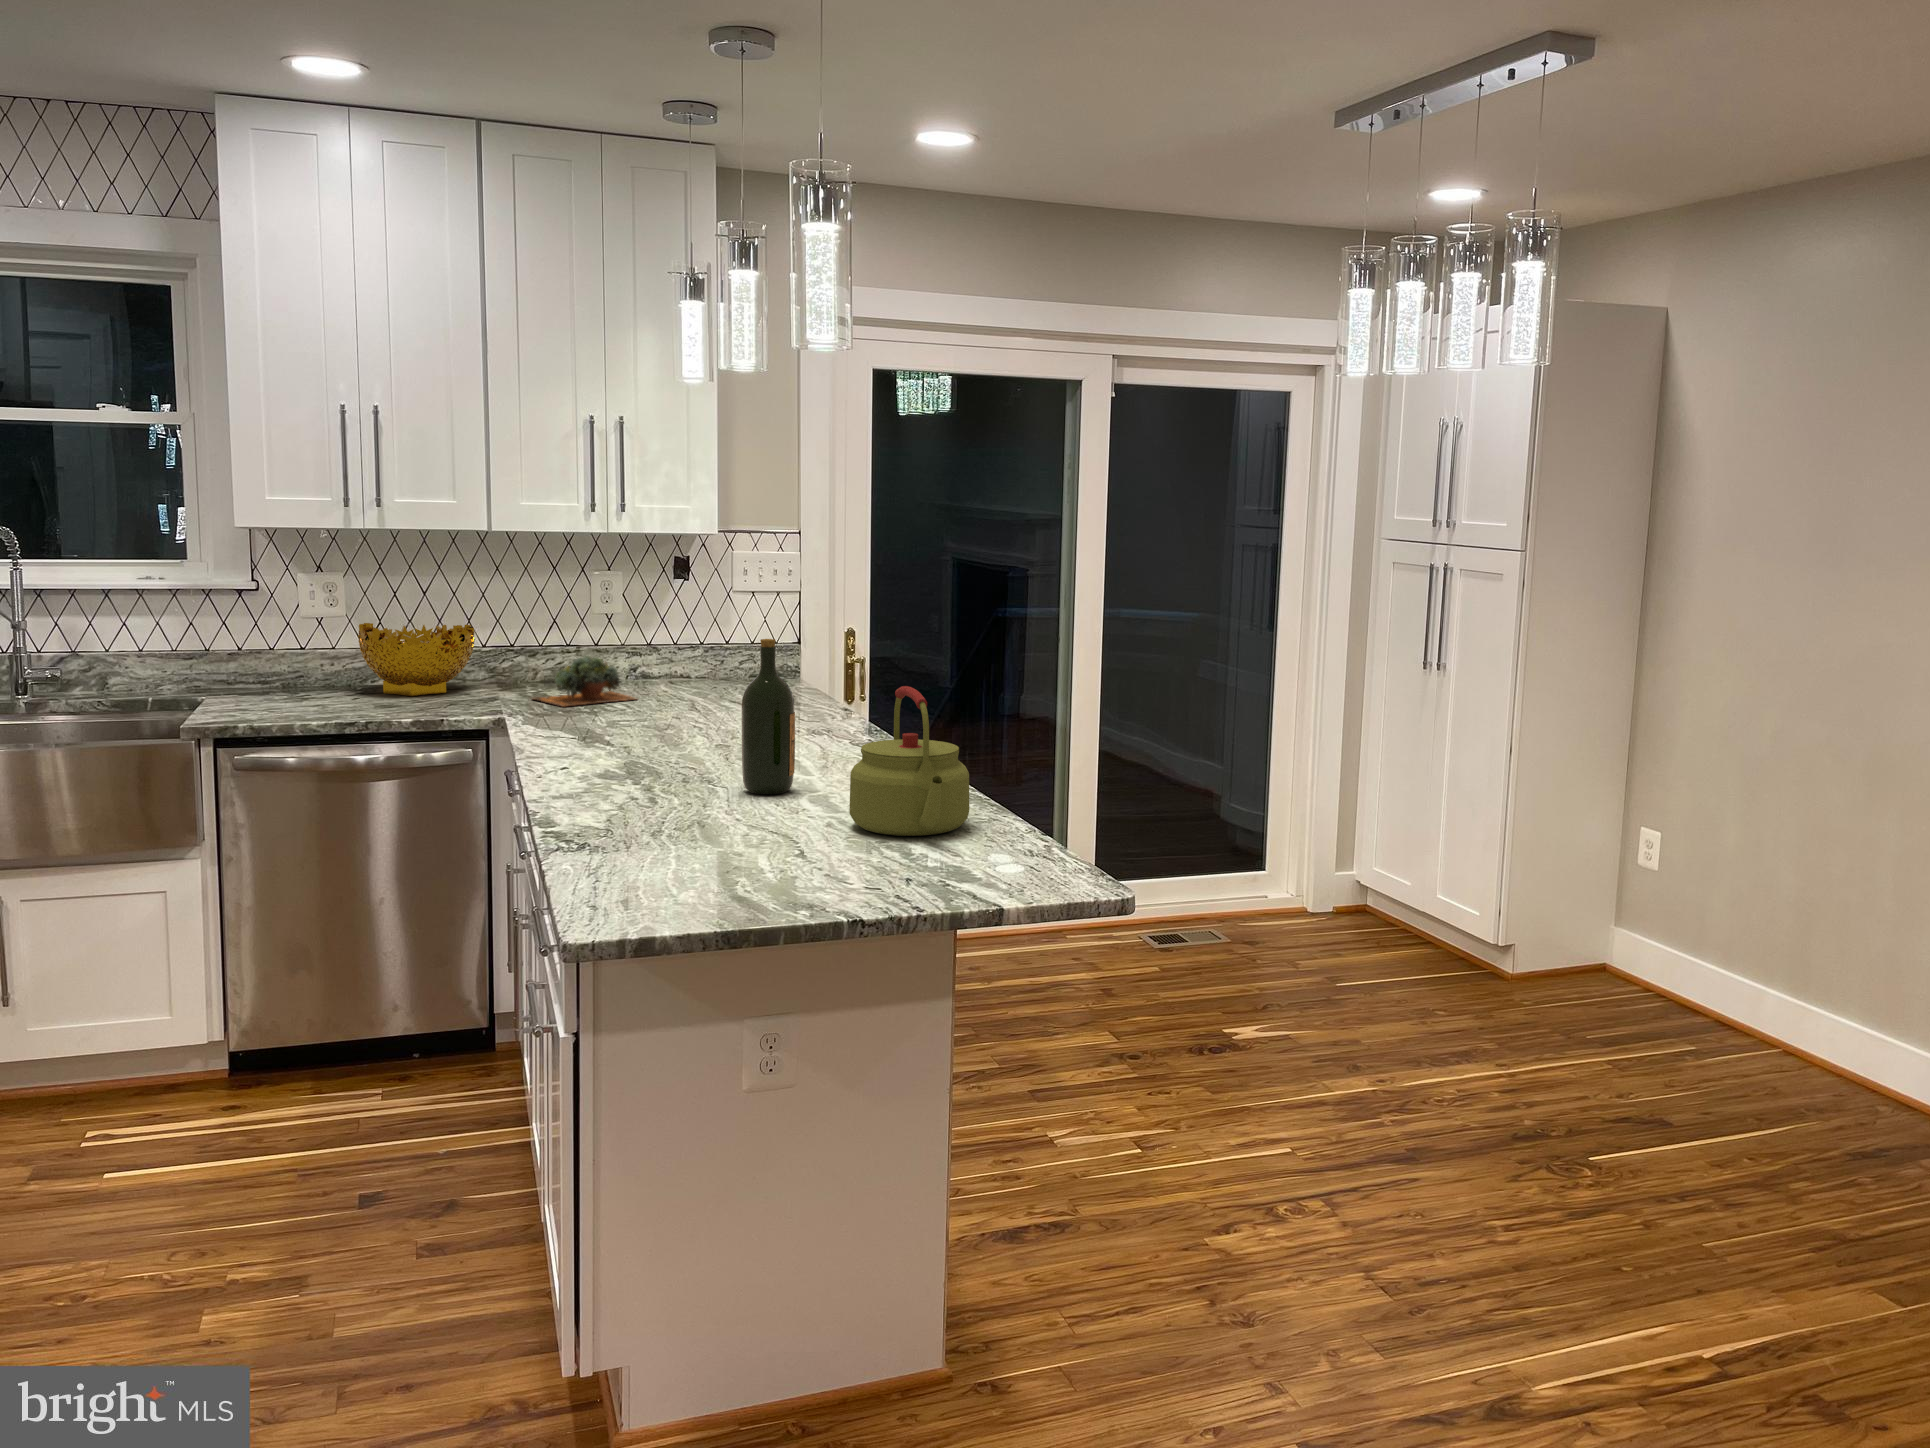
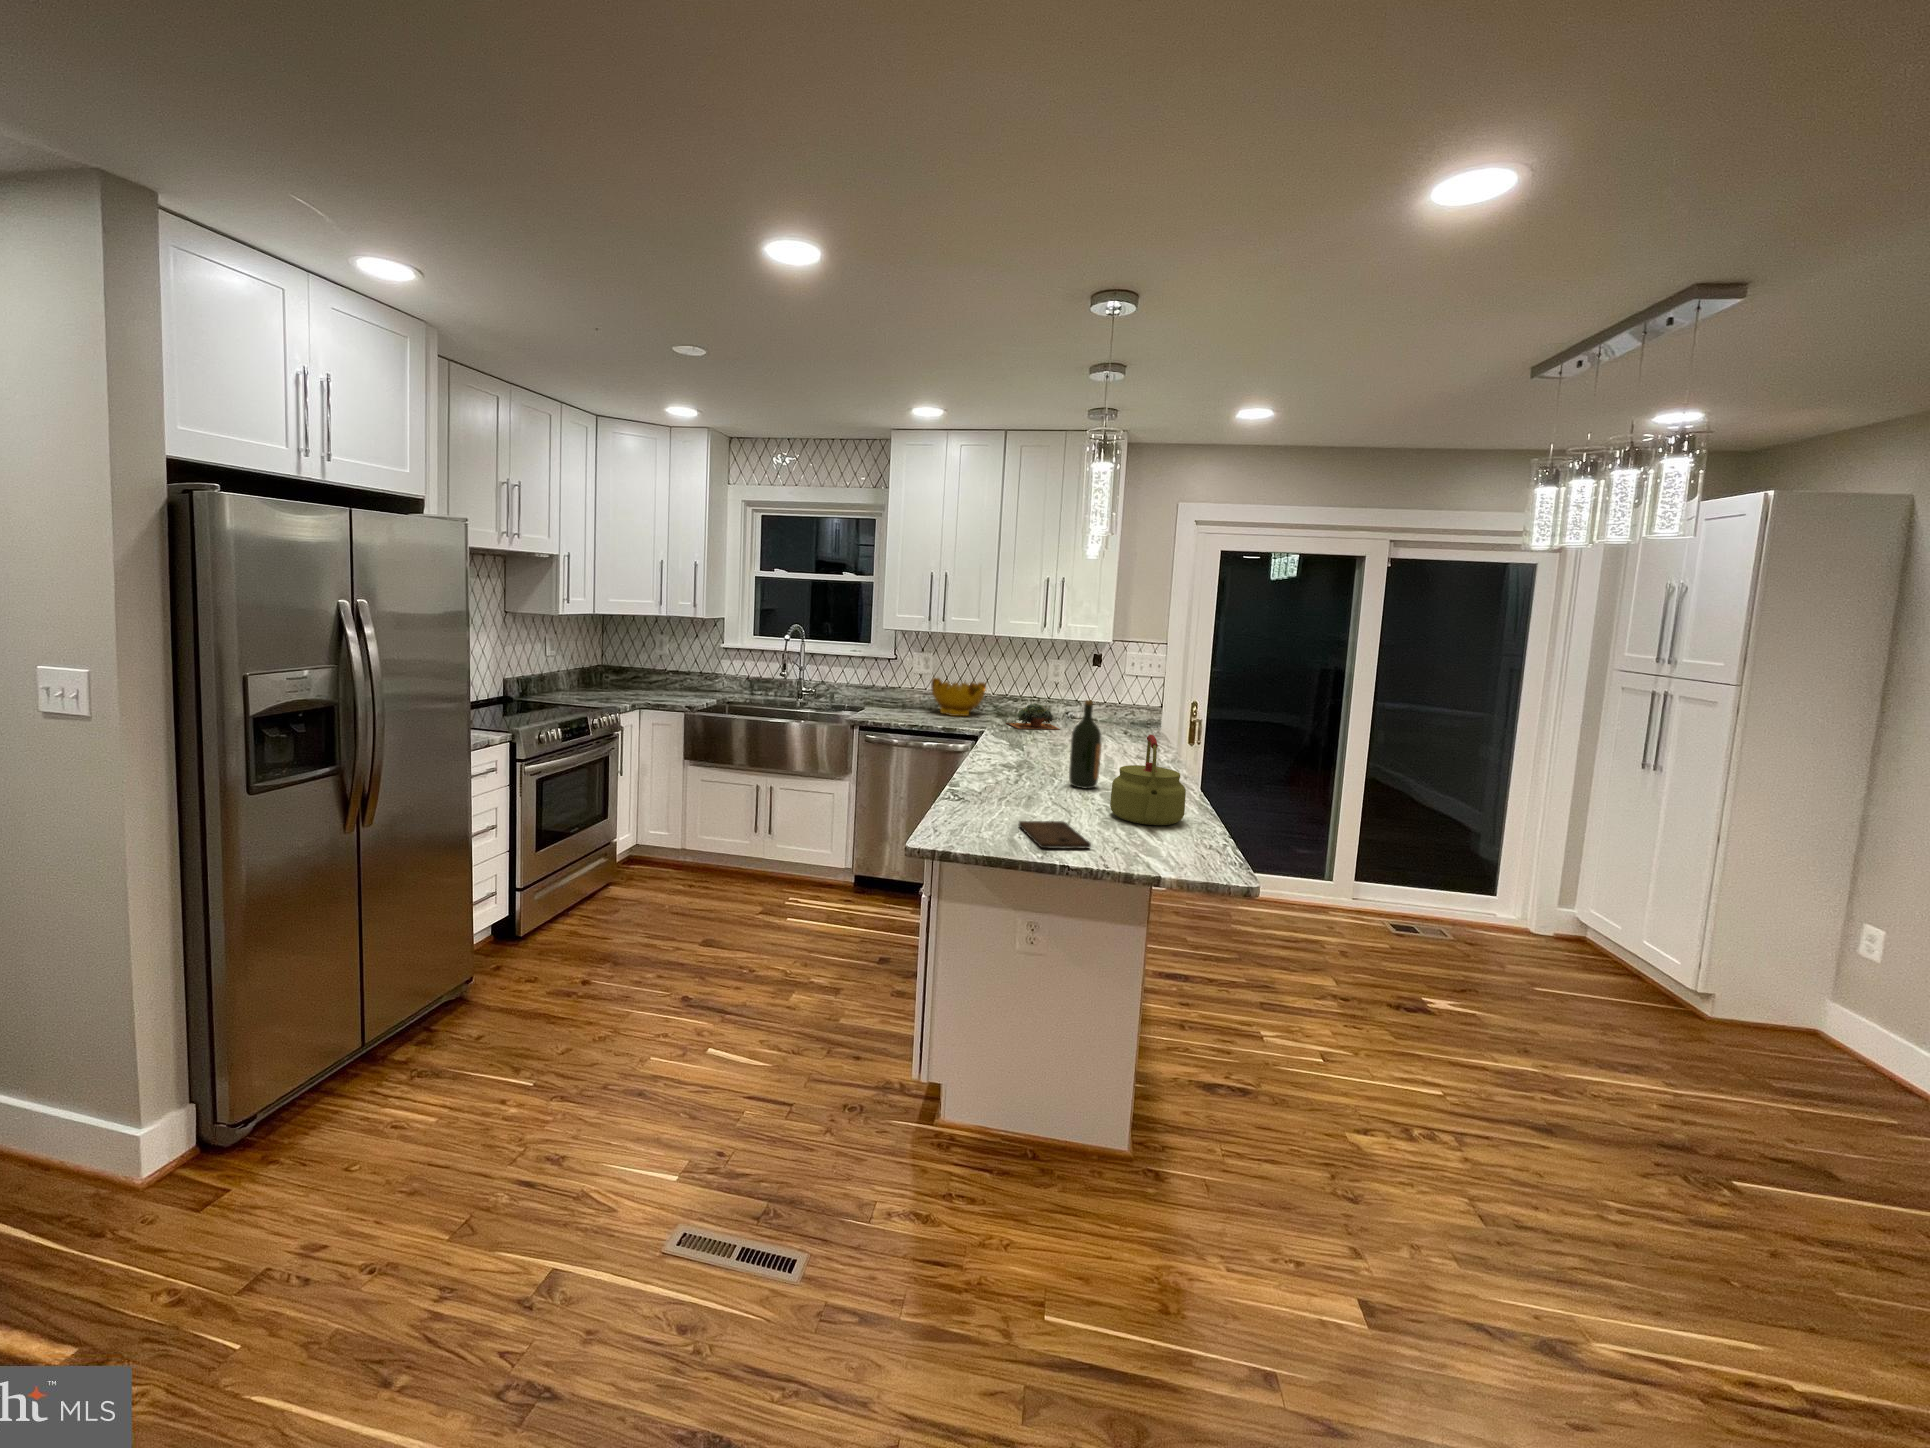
cutting board: none [728,852,873,901] -> present [1019,821,1091,849]

